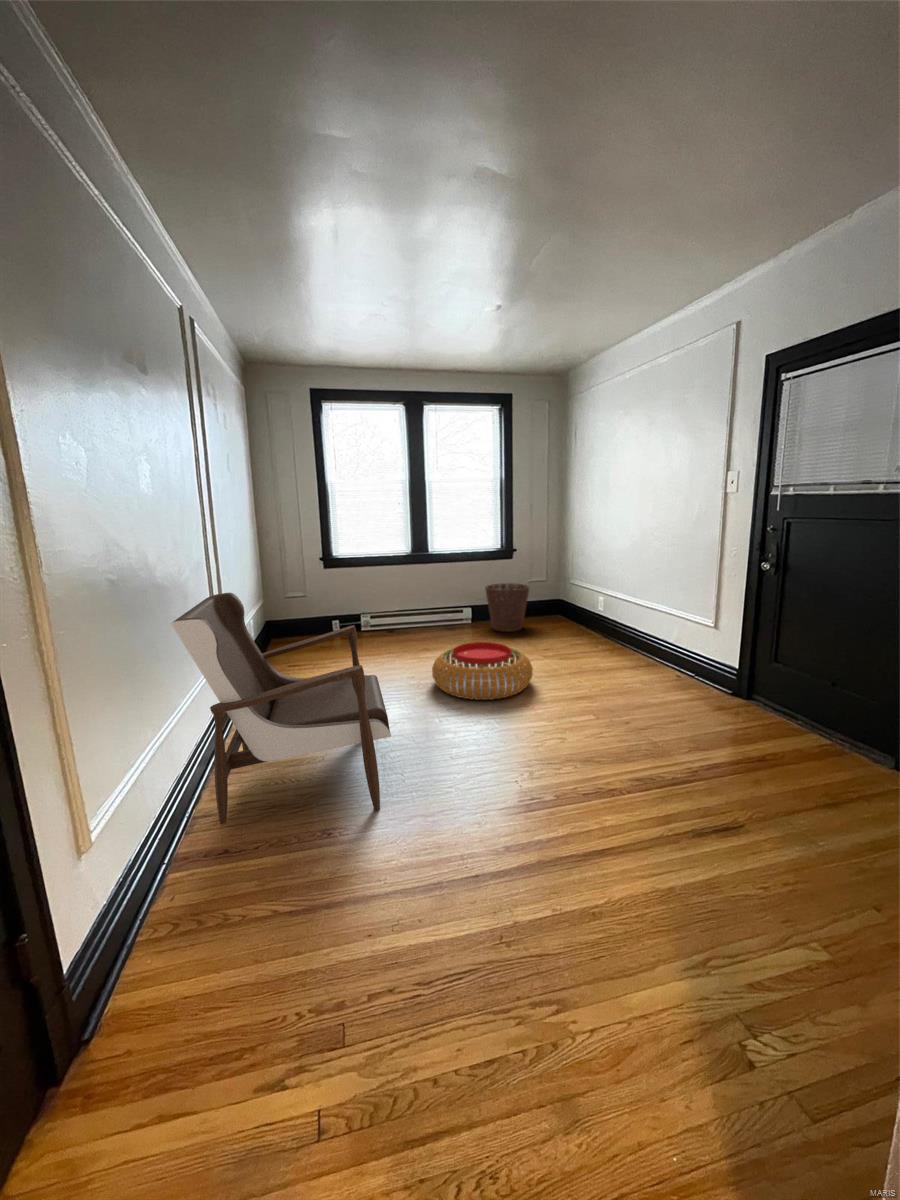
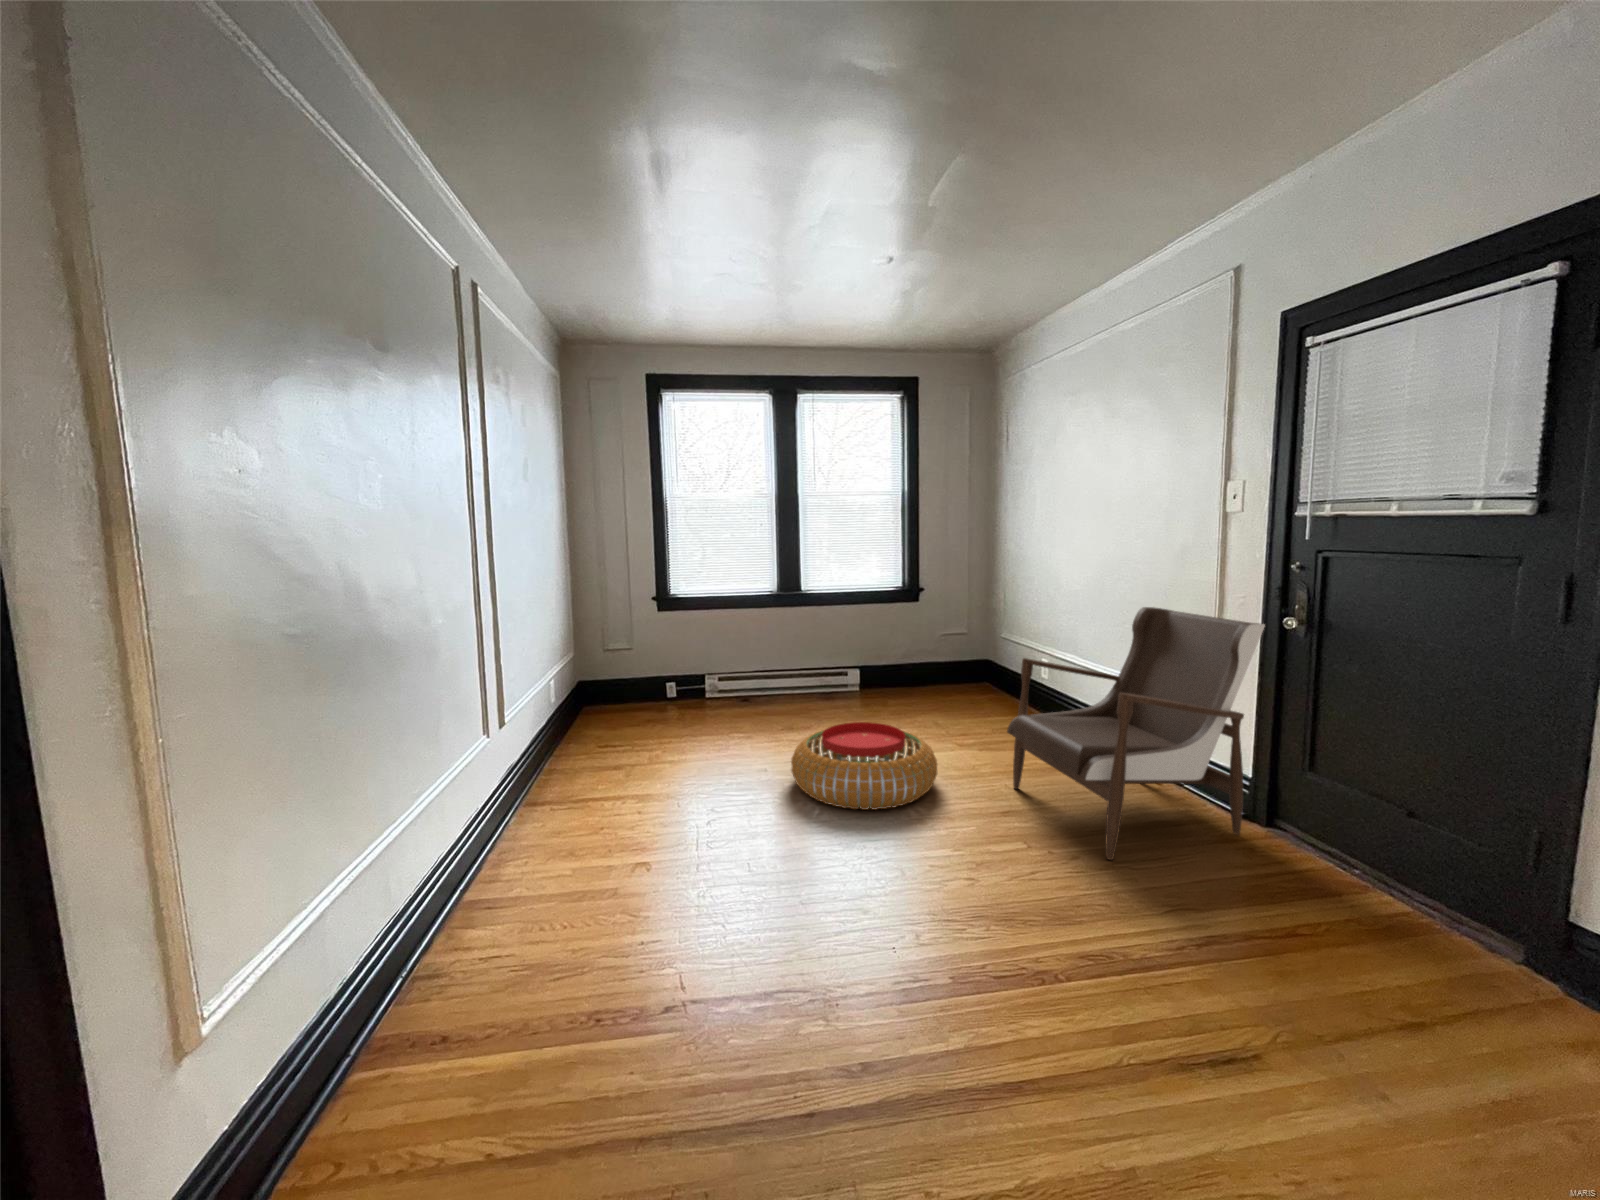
basket: present [485,583,529,631] -> none [880,636,943,705]
armchair: present [171,593,391,824] -> present [1007,607,1265,860]

